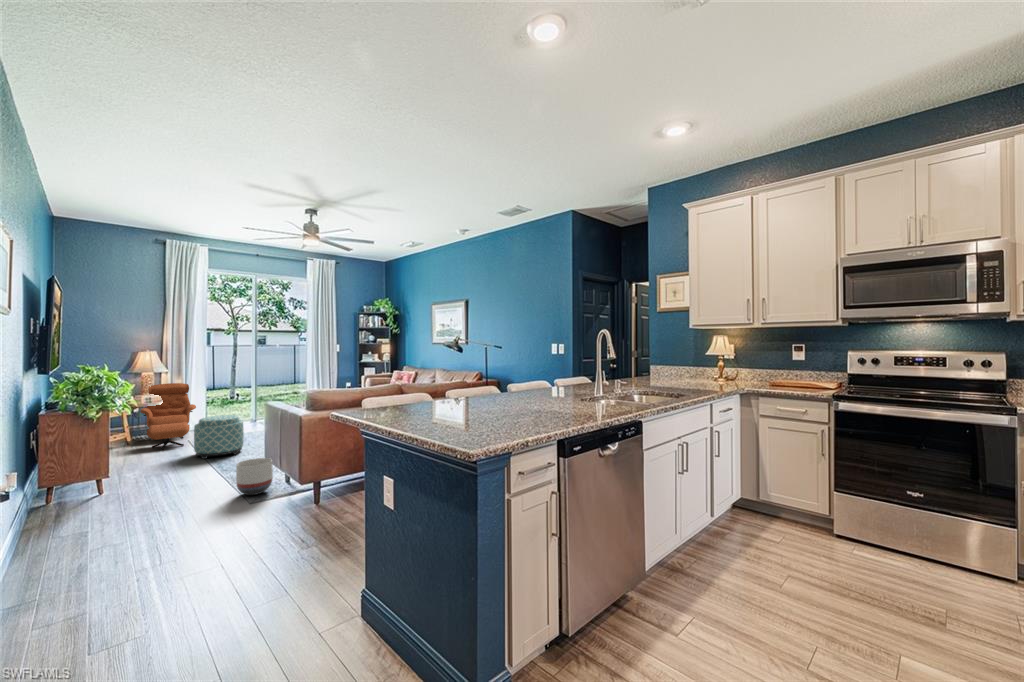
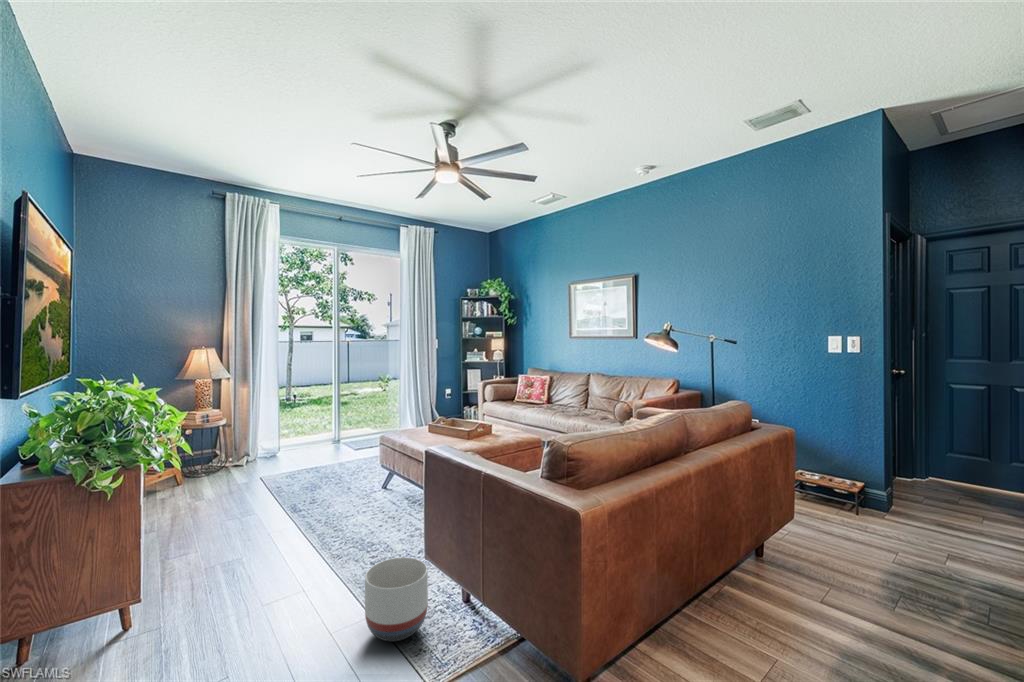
armchair: present [140,383,196,450] -> none [194,393,266,496]
ottoman: present [194,415,244,459] -> none [271,447,339,519]

